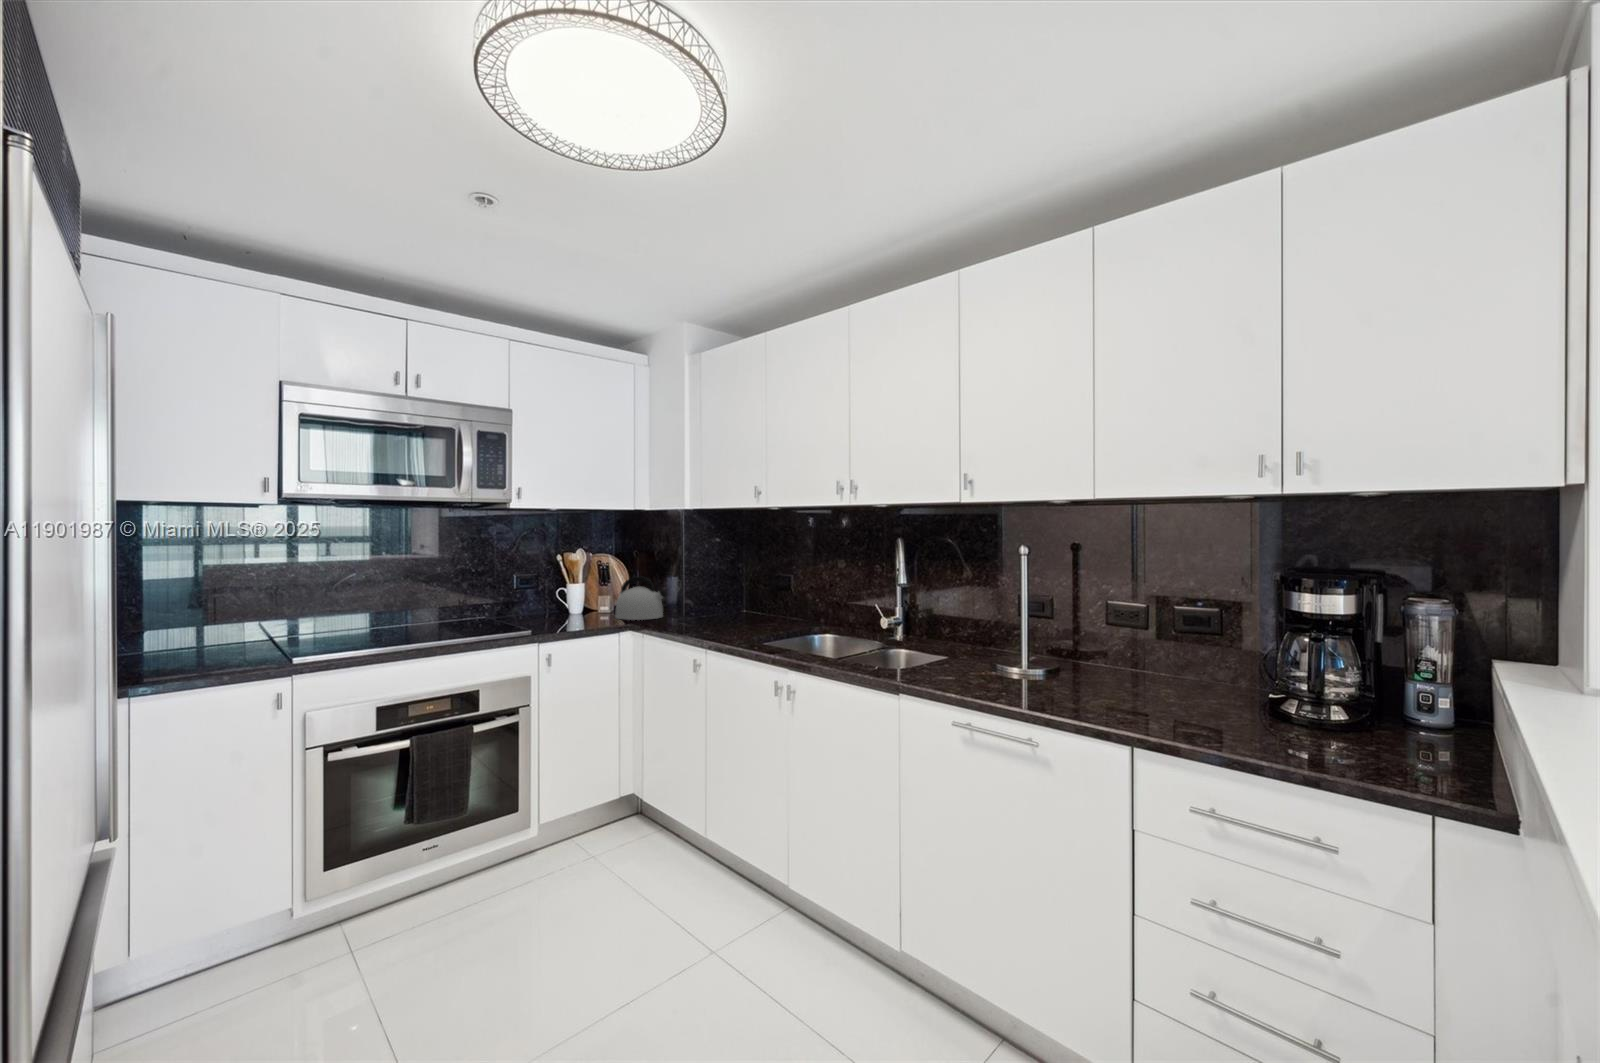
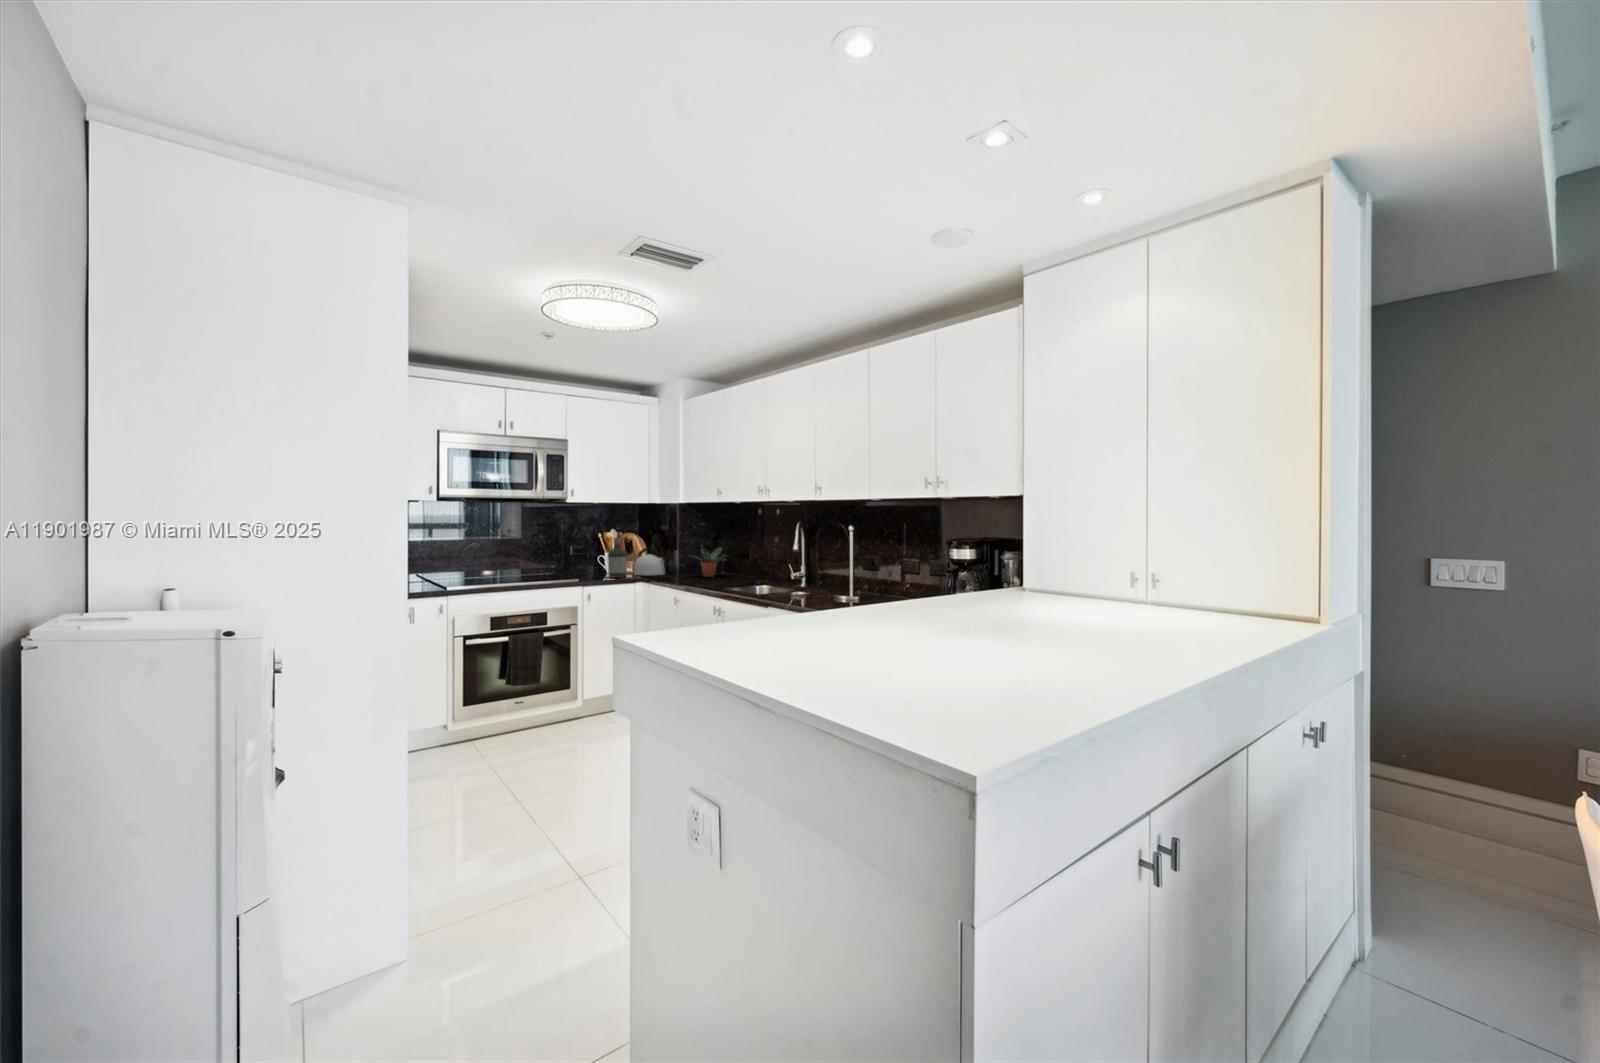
bottle: none [577,562,609,627] -> present [607,537,628,578]
potted plant: none [700,569,763,621] -> present [692,545,725,577]

